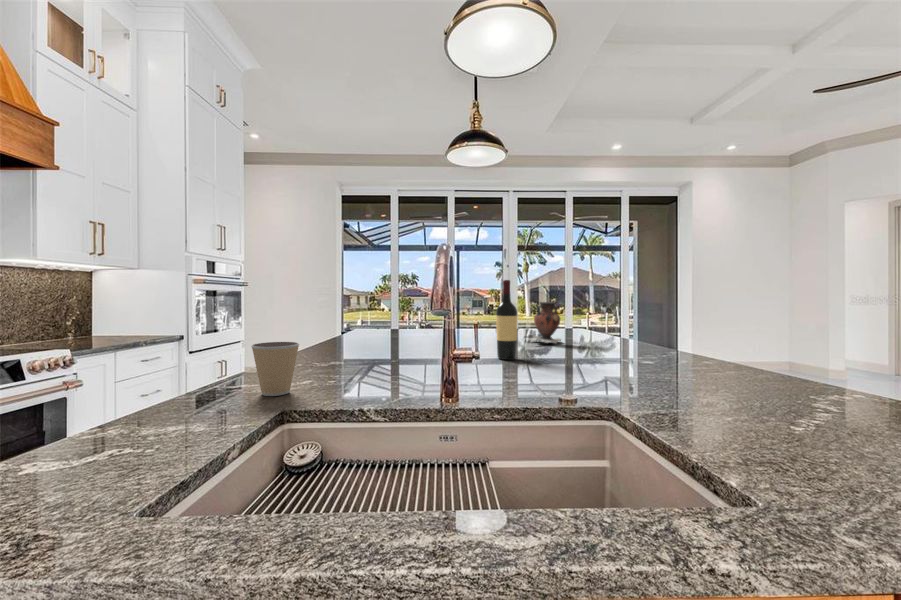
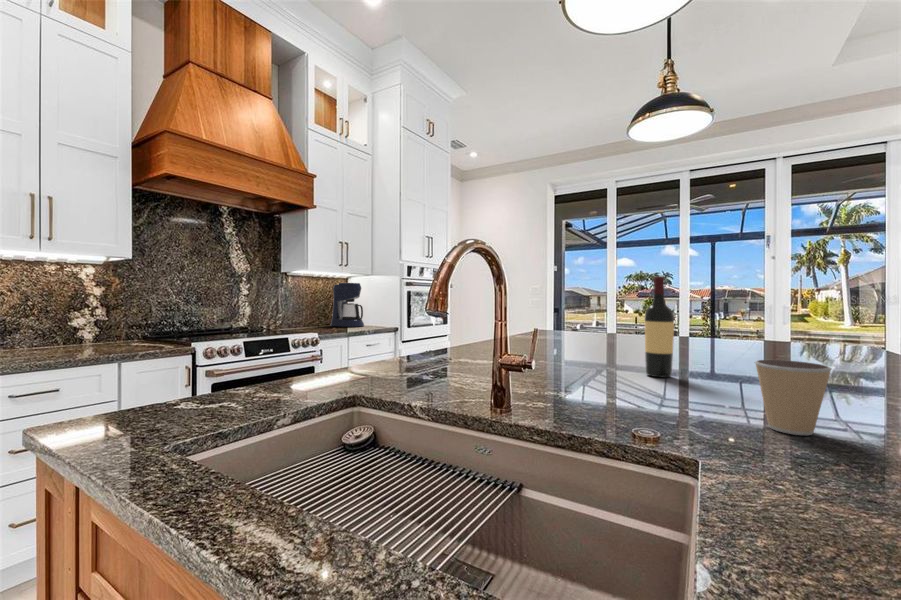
coffee maker: none [73,279,129,337] -> present [330,283,364,327]
vase: present [526,302,561,343] -> none [717,306,786,364]
coffee cup: present [251,342,299,396] -> present [755,360,832,435]

